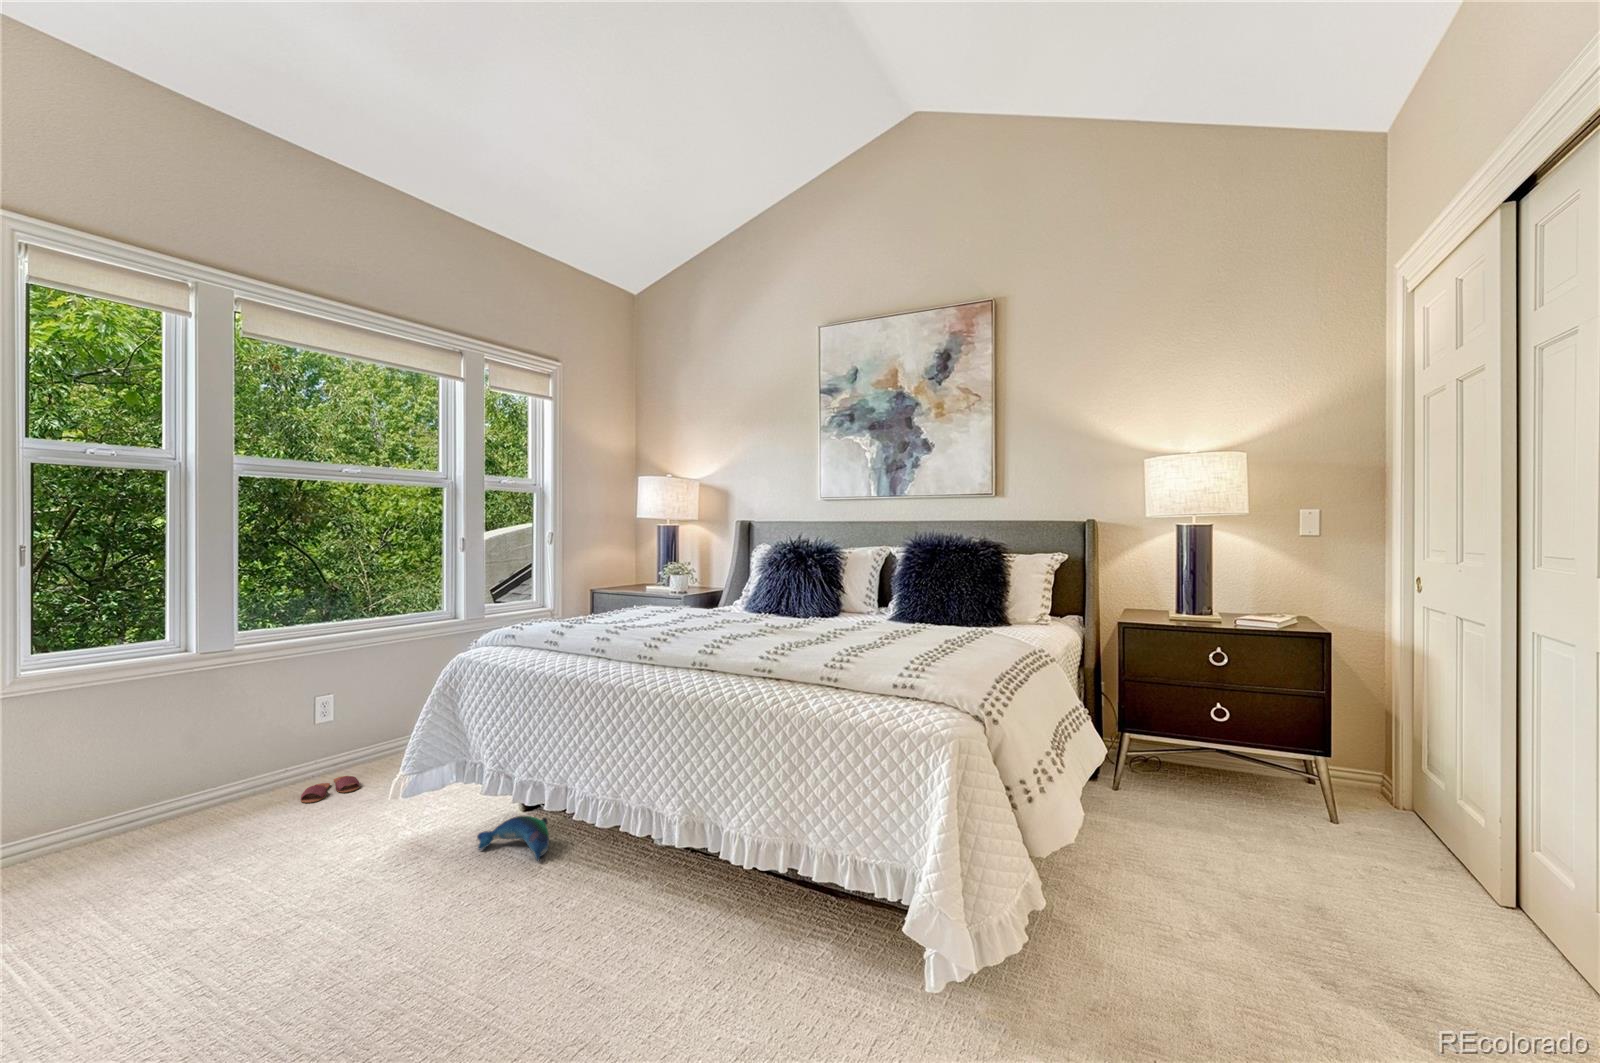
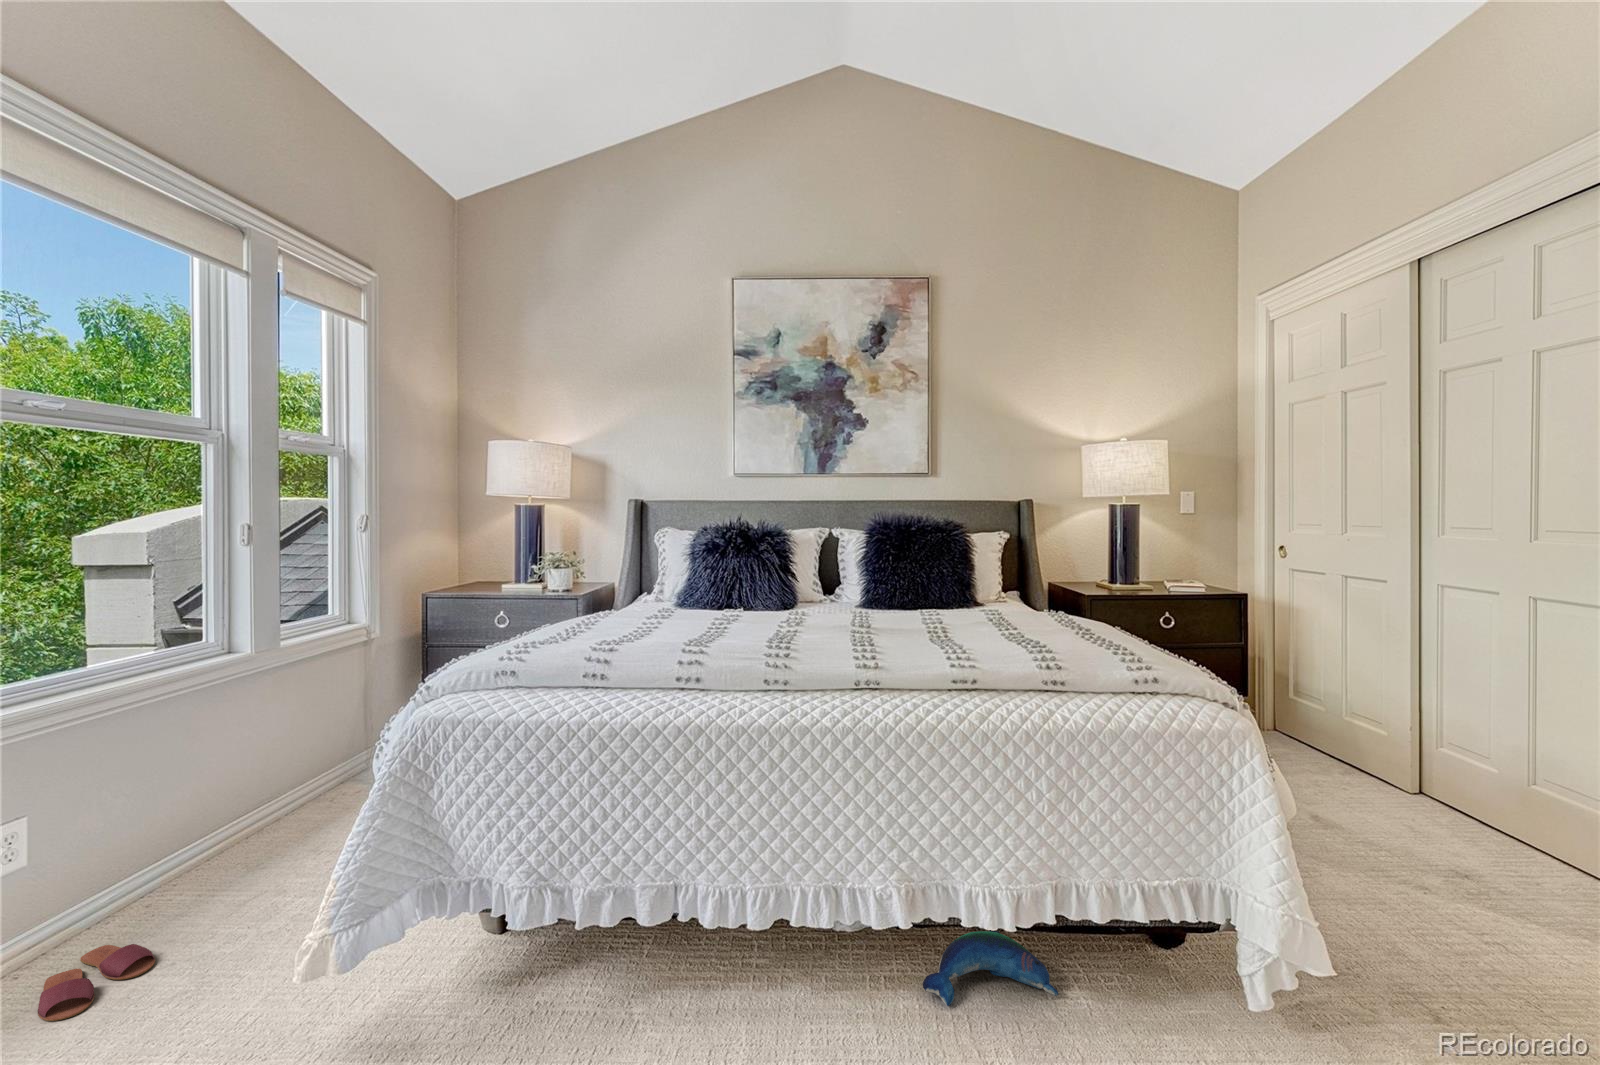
plush toy: present [477,816,549,861] -> present [922,930,1058,1006]

